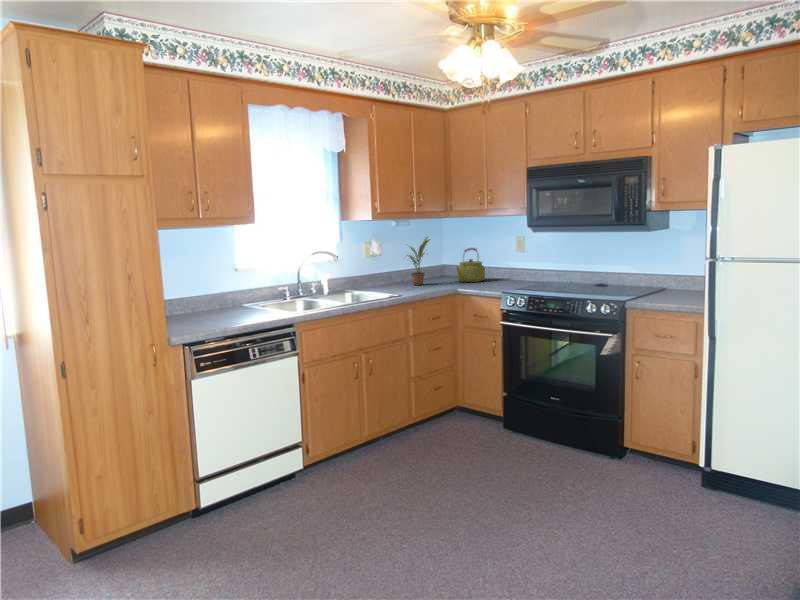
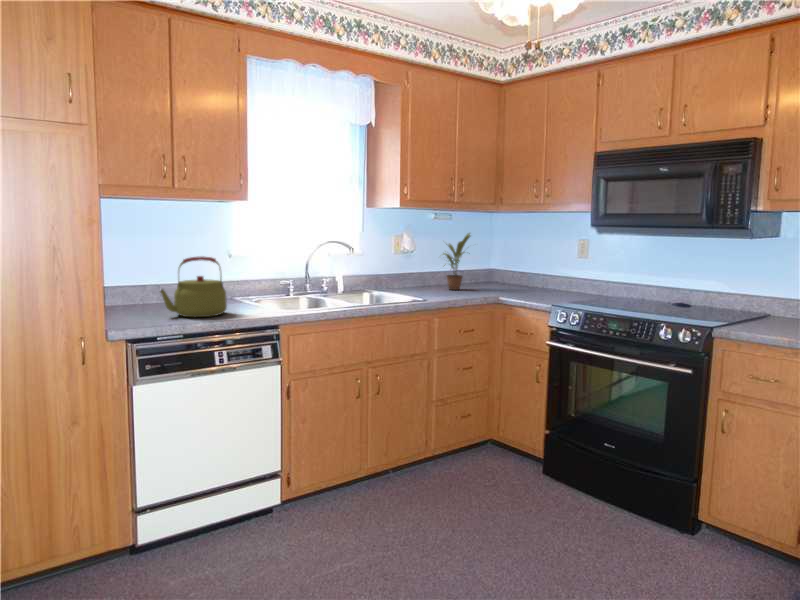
kettle: present [457,248,485,282] -> present [160,256,227,317]

